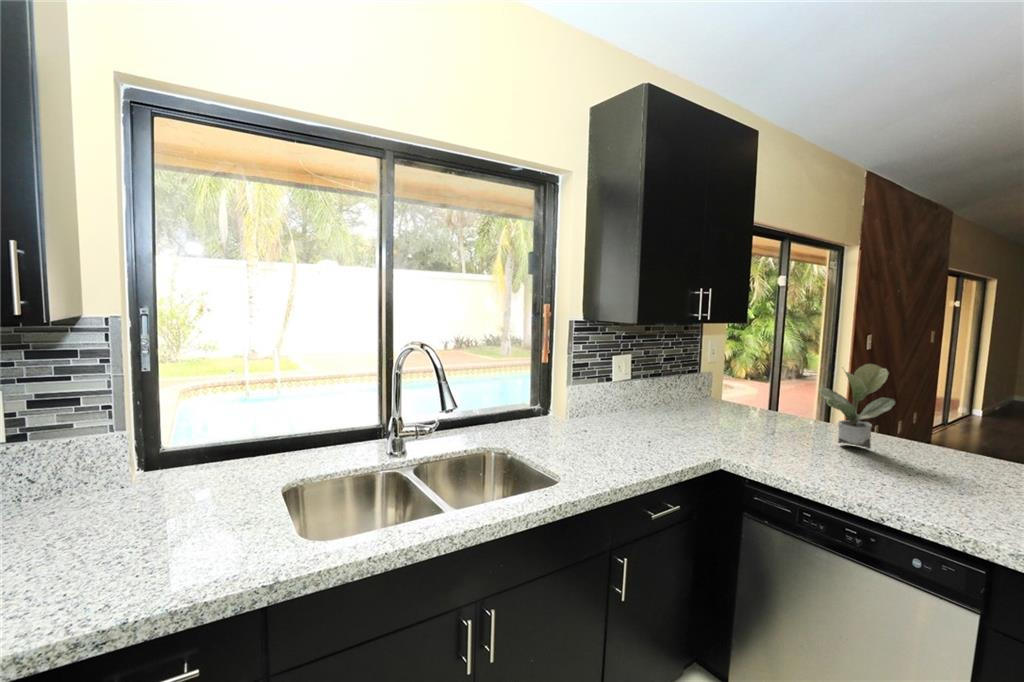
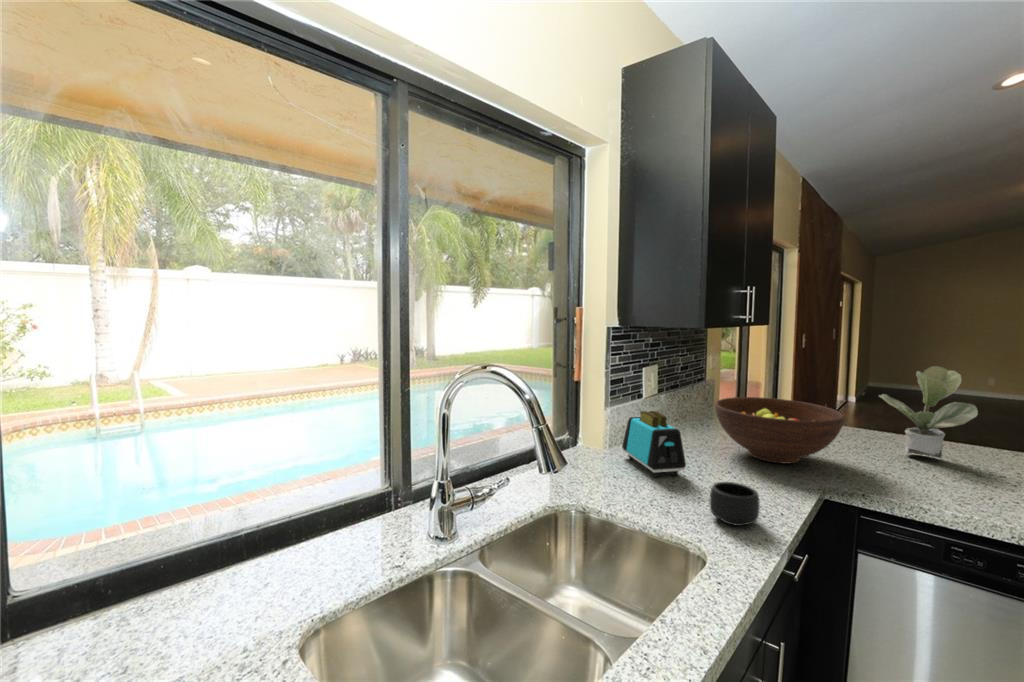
fruit bowl: none [655,384,759,440] -> present [715,397,844,464]
toaster: none [572,388,606,439] -> present [622,411,686,477]
mug: none [587,439,623,470] -> present [710,482,760,526]

